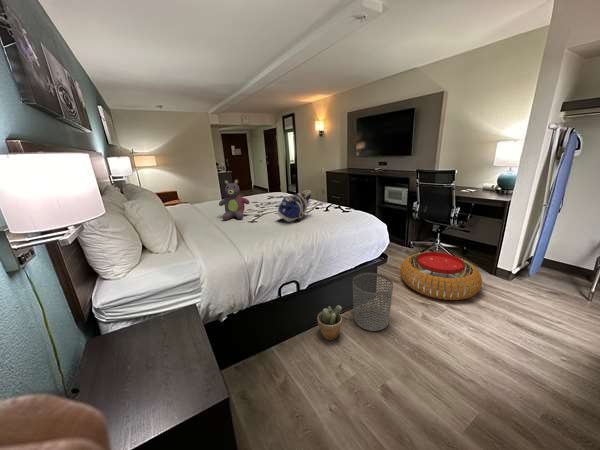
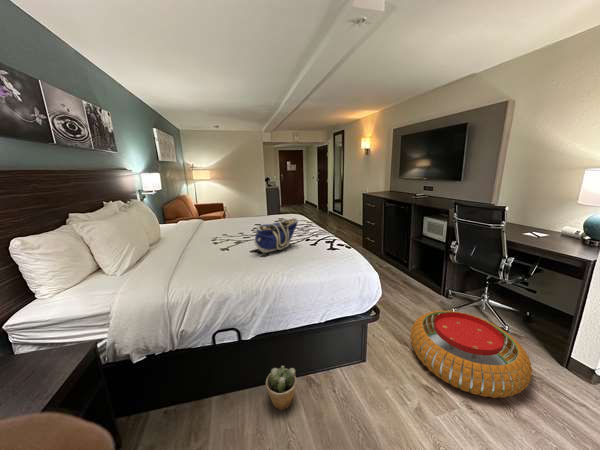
stuffed bear: present [219,179,250,220] -> none [209,201,241,242]
waste bin: present [353,273,393,331] -> none [318,330,370,414]

